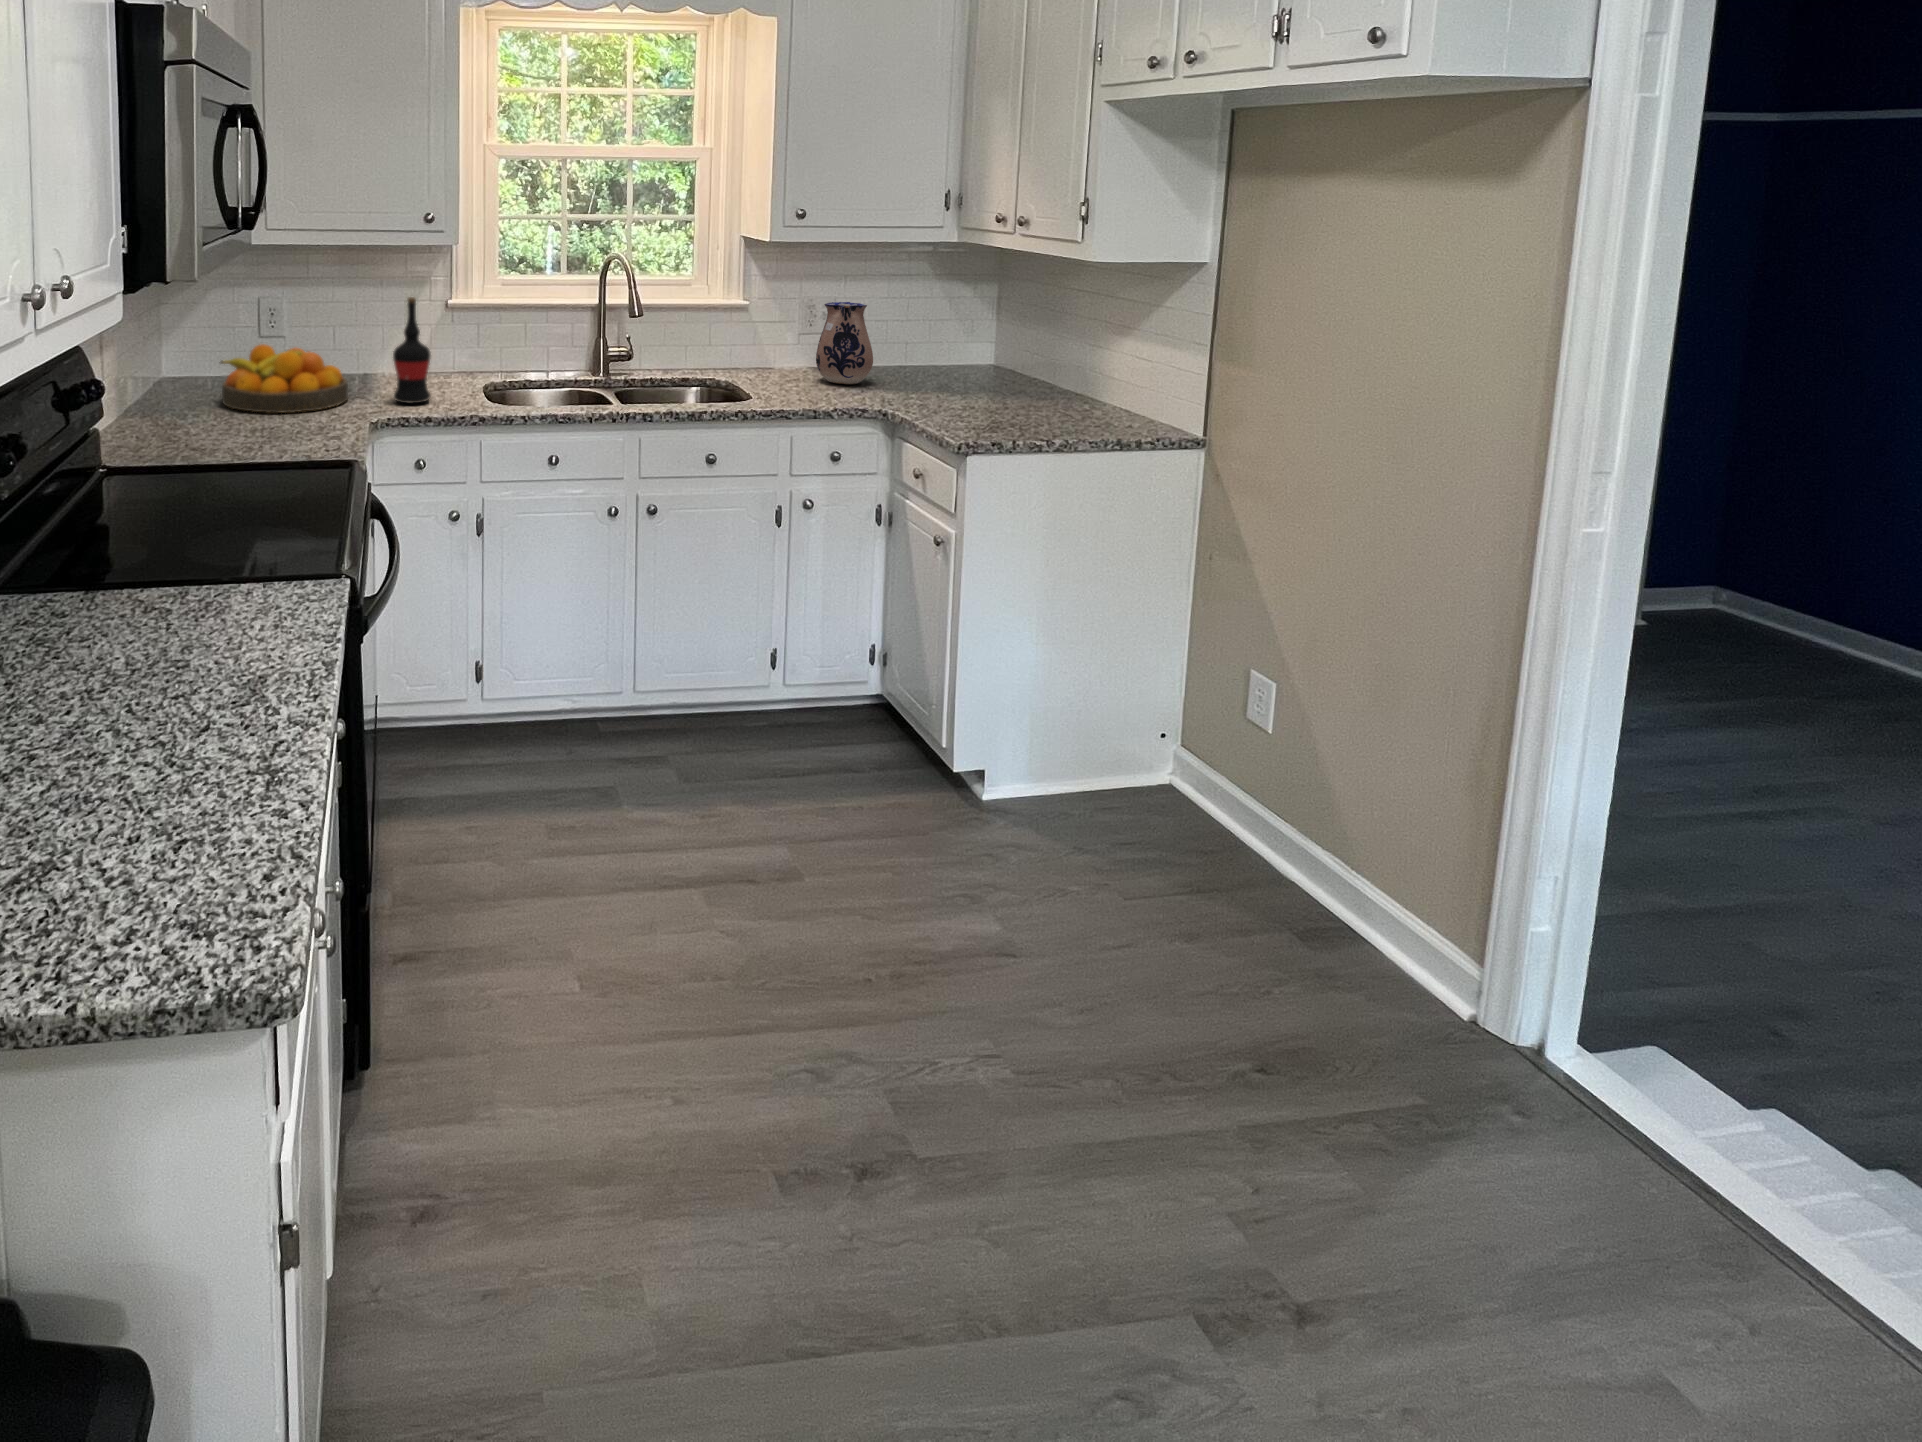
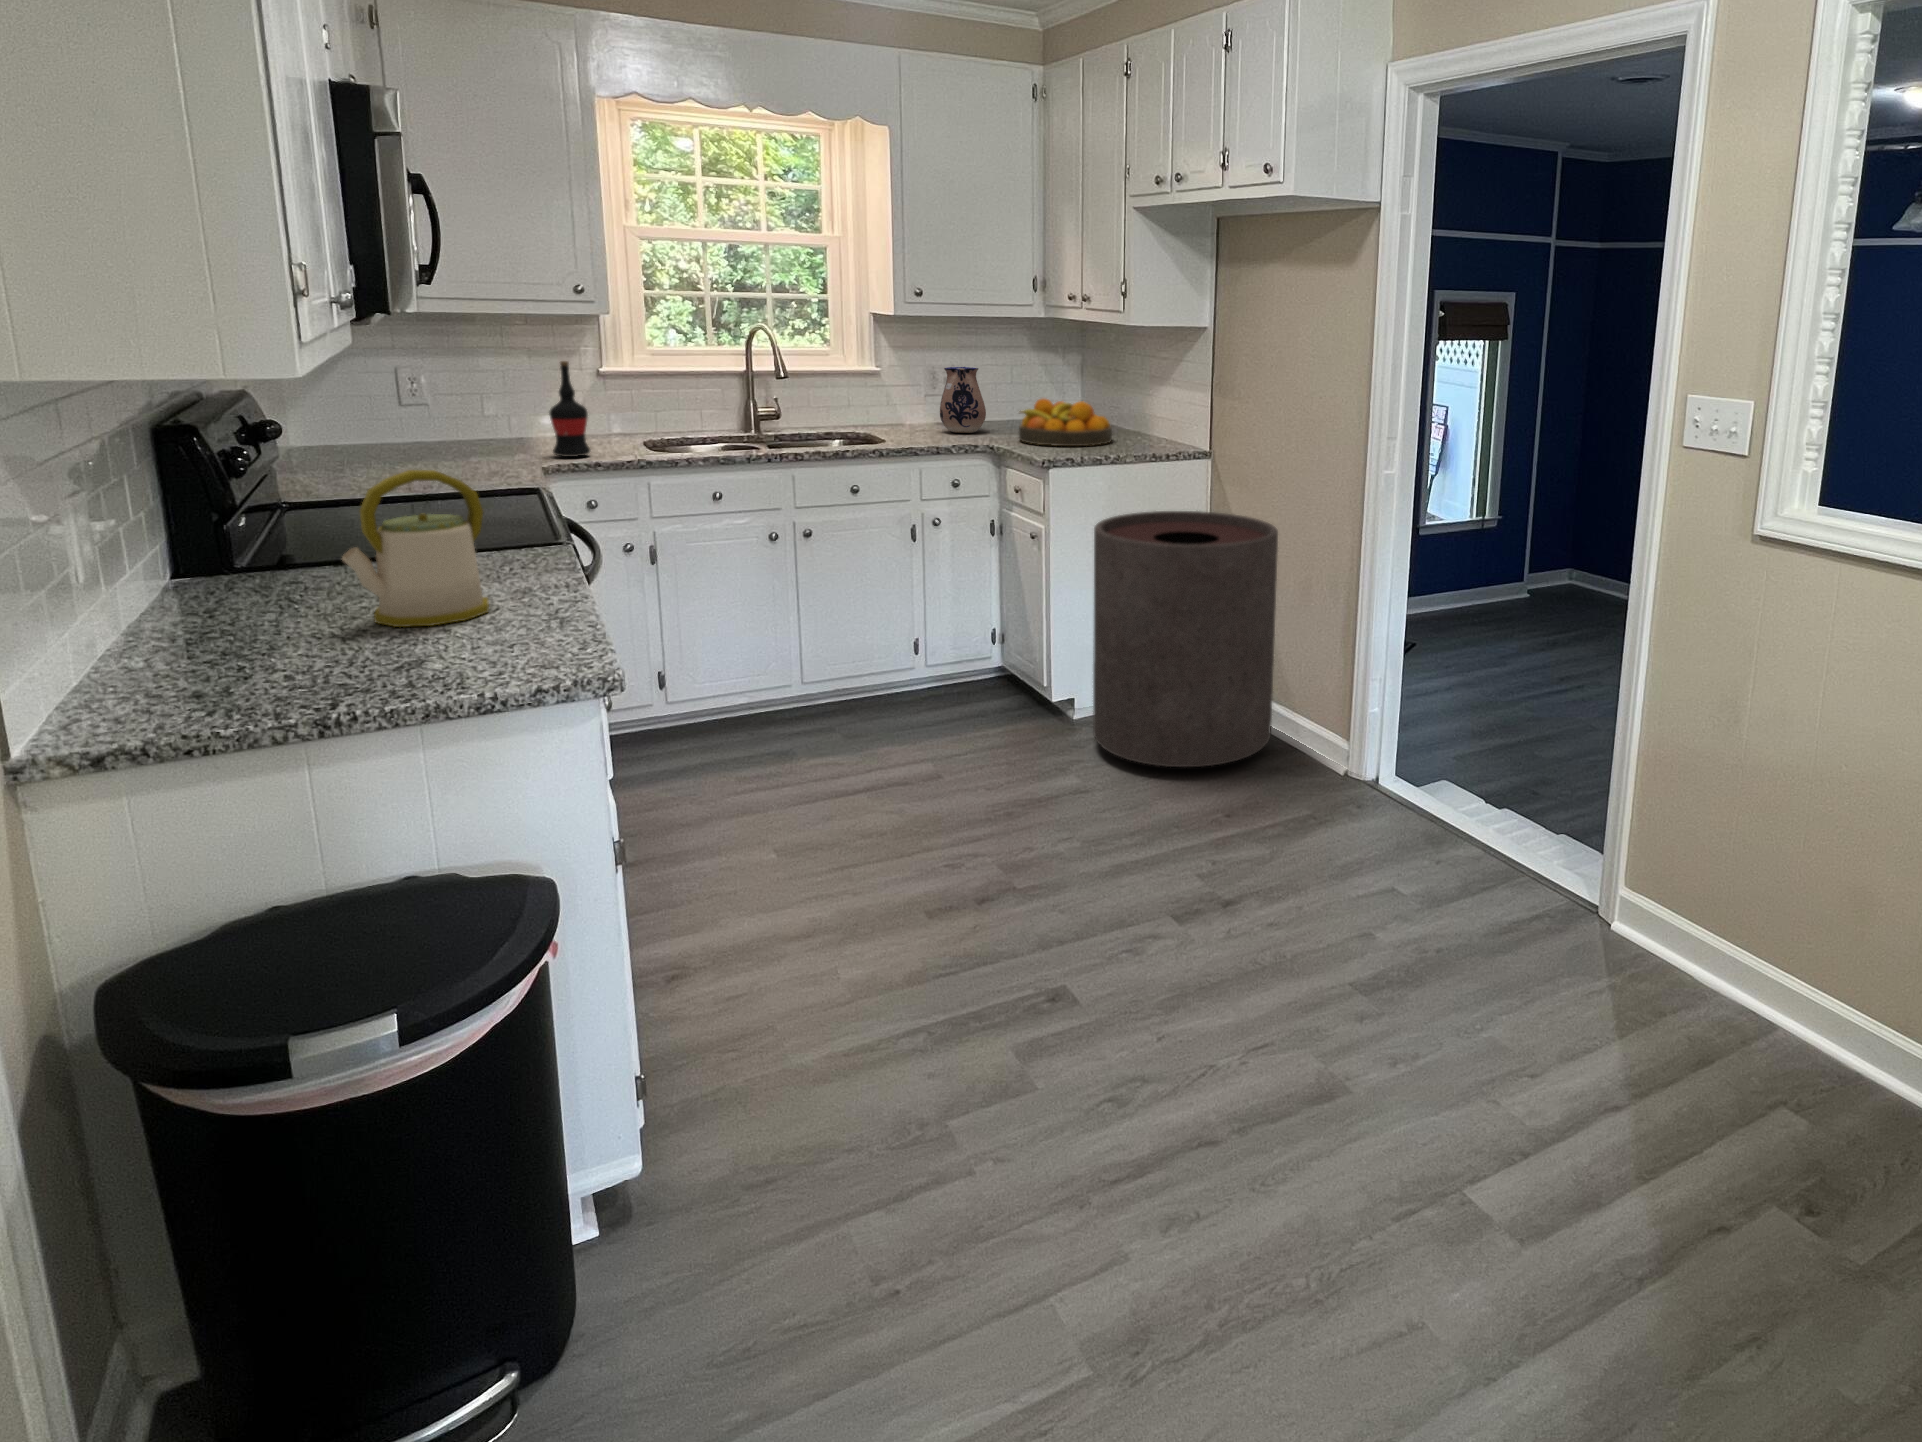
fruit bowl: present [221,344,348,413] -> present [1019,399,1112,446]
kettle: none [17,521,204,761] -> present [342,470,489,627]
trash can: none [1018,524,1348,954] -> present [1093,511,1278,767]

